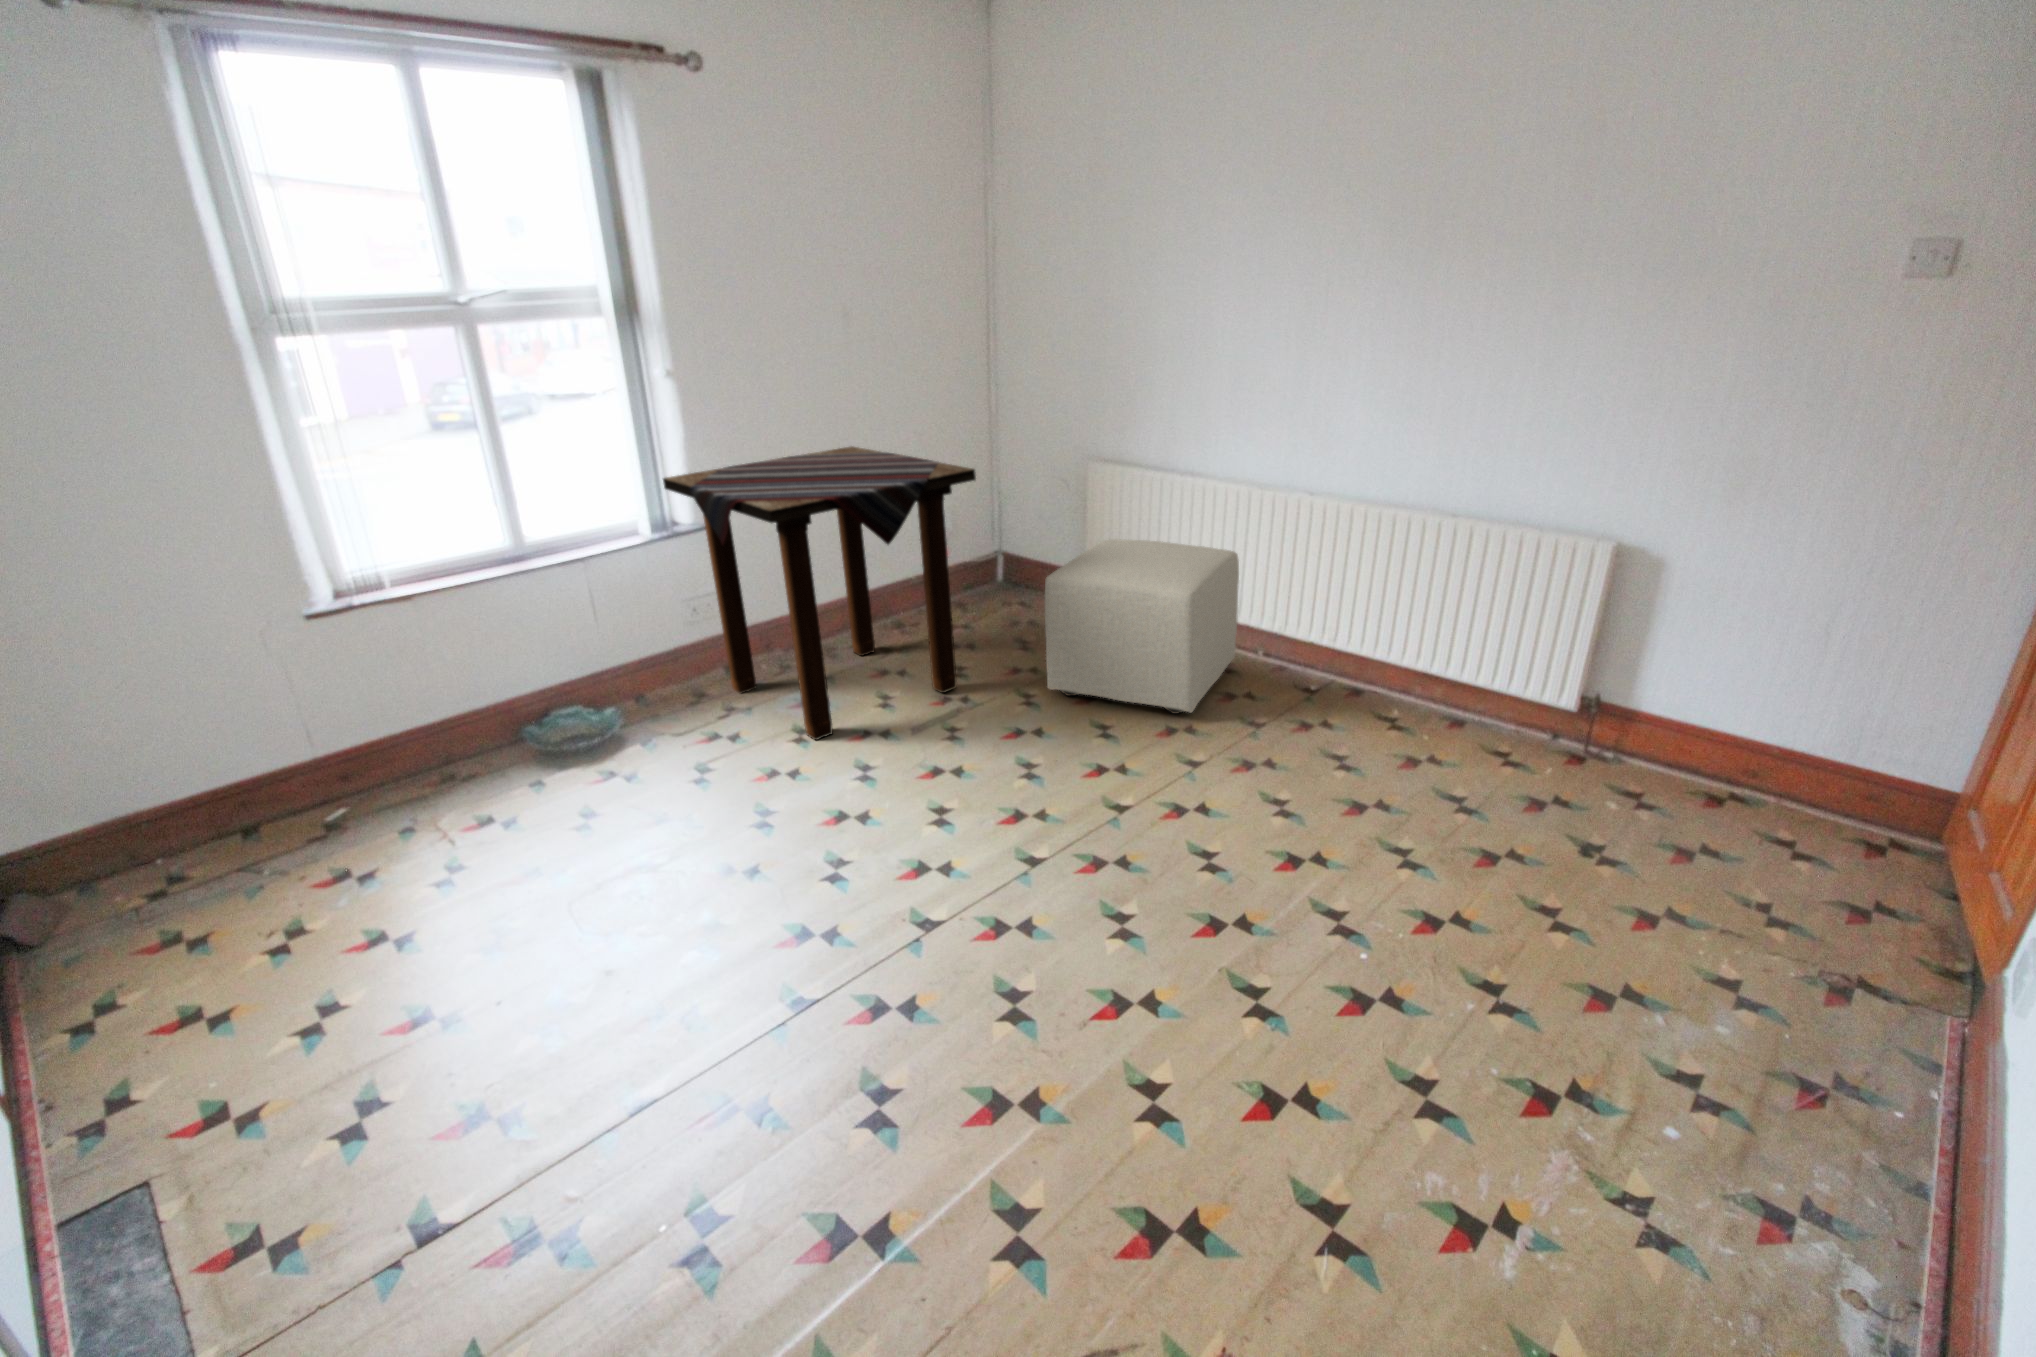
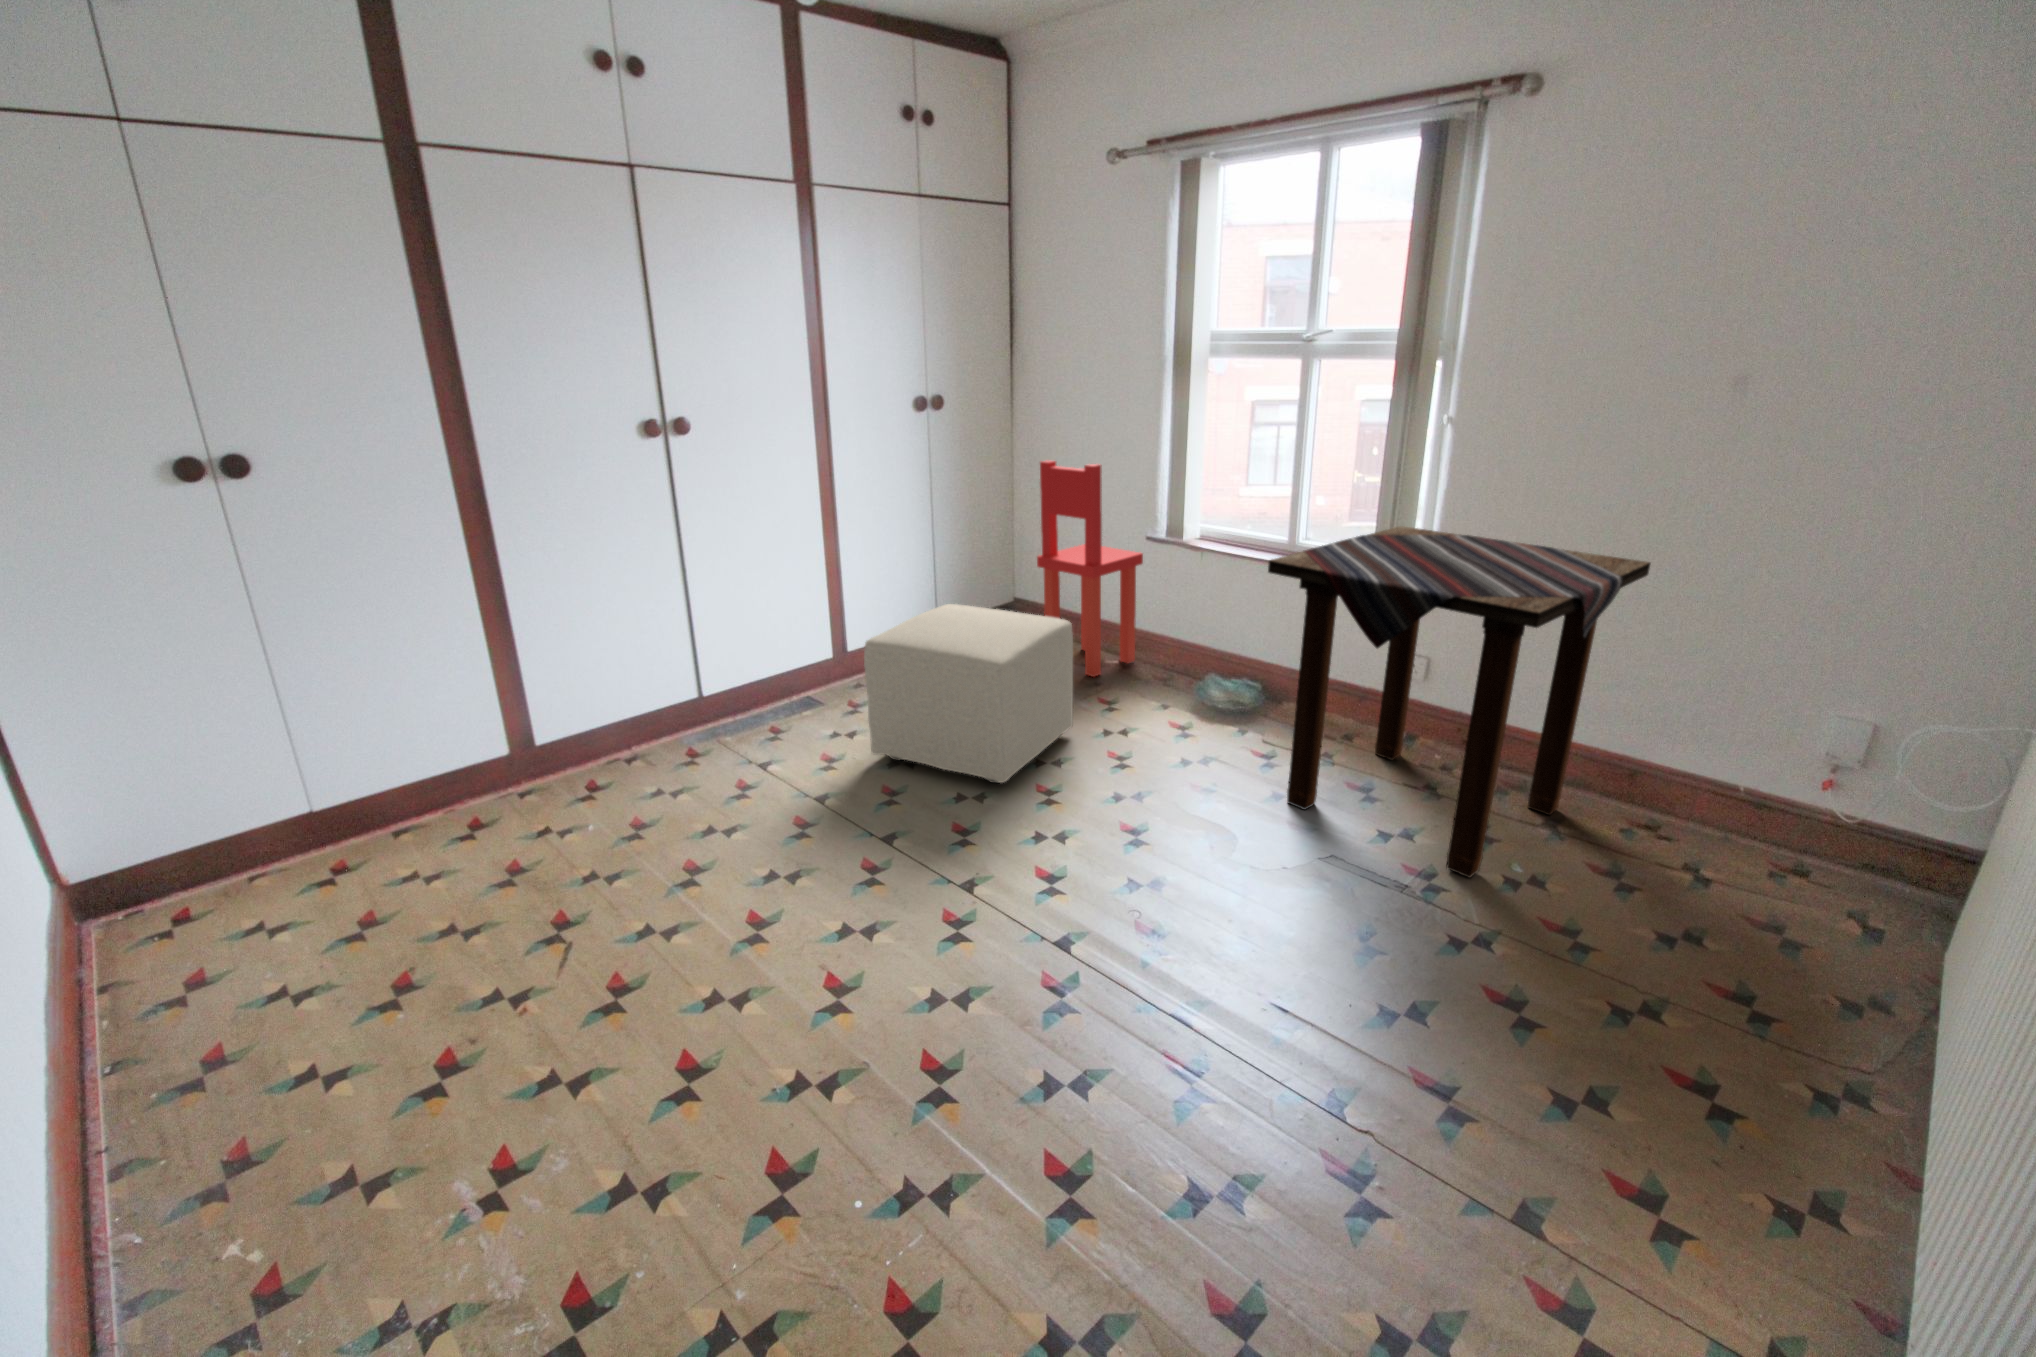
chair: none [91,514,373,884] -> present [1037,461,1143,677]
ottoman: present [1045,539,1239,714] -> present [864,604,1073,783]

